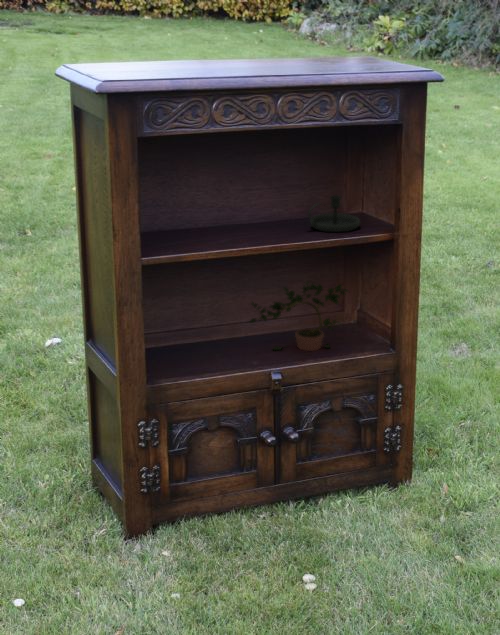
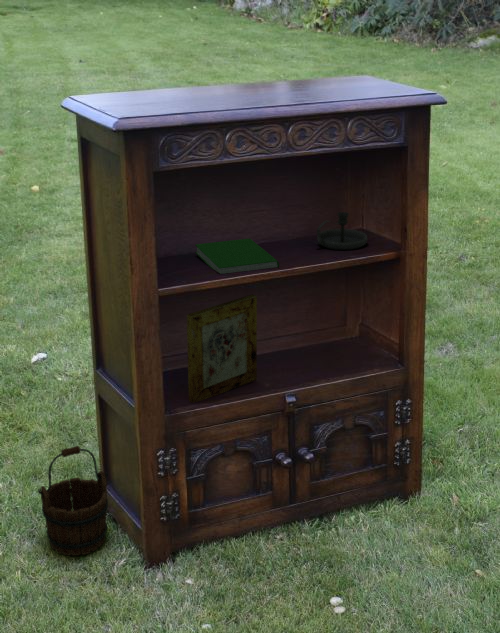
hardcover book: none [187,219,264,252] -> present [195,239,279,274]
picture frame: none [170,273,244,378] -> present [187,294,257,403]
potted plant: present [250,282,348,351] -> none [257,298,359,369]
wooden bucket: none [24,416,95,524] -> present [38,446,108,555]

